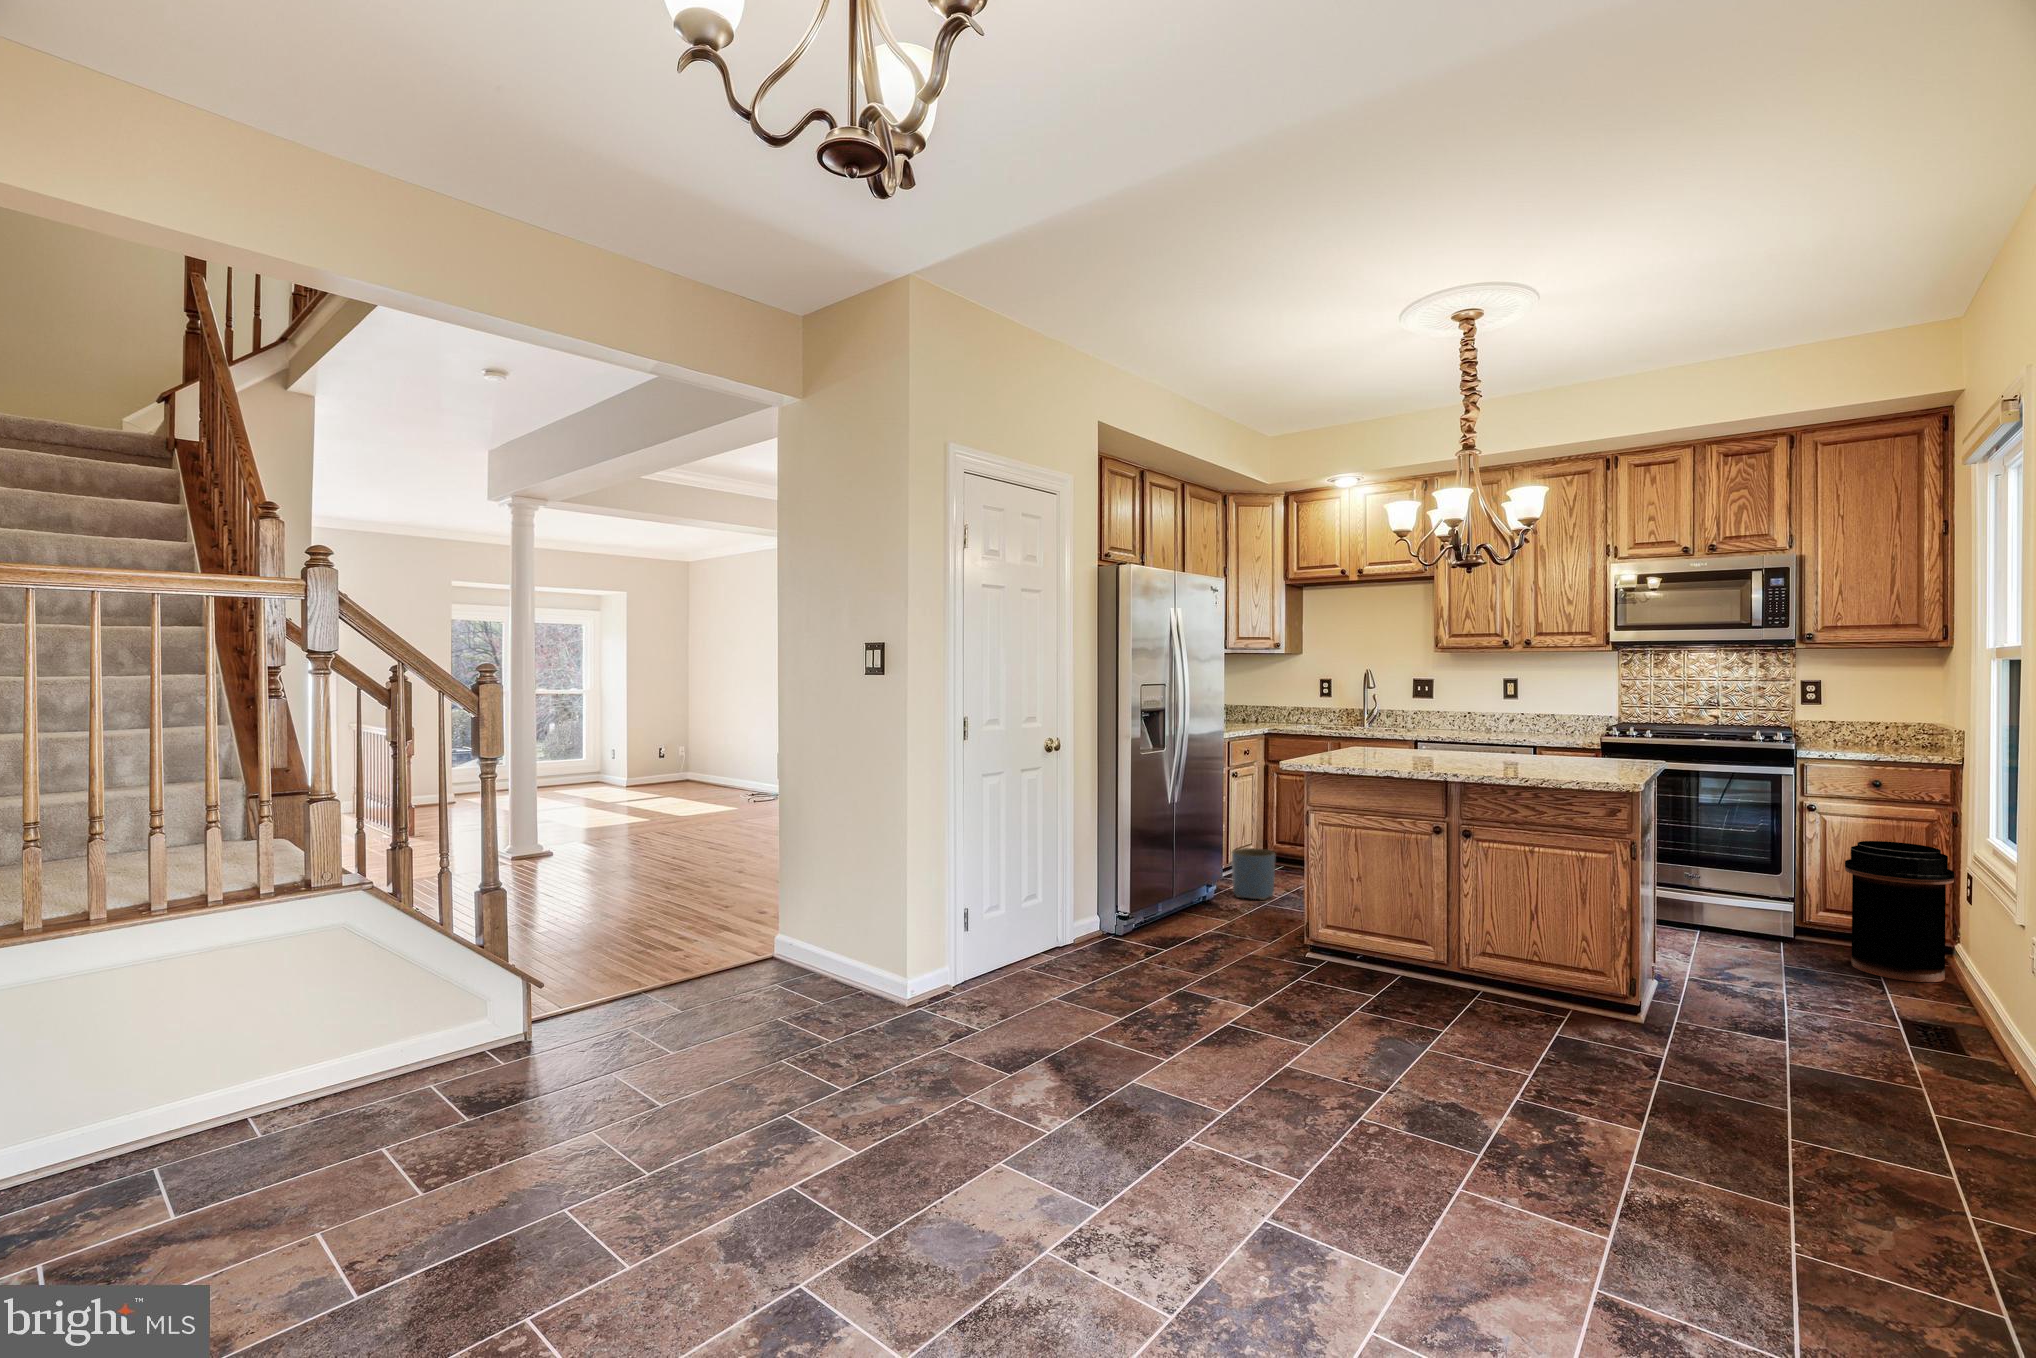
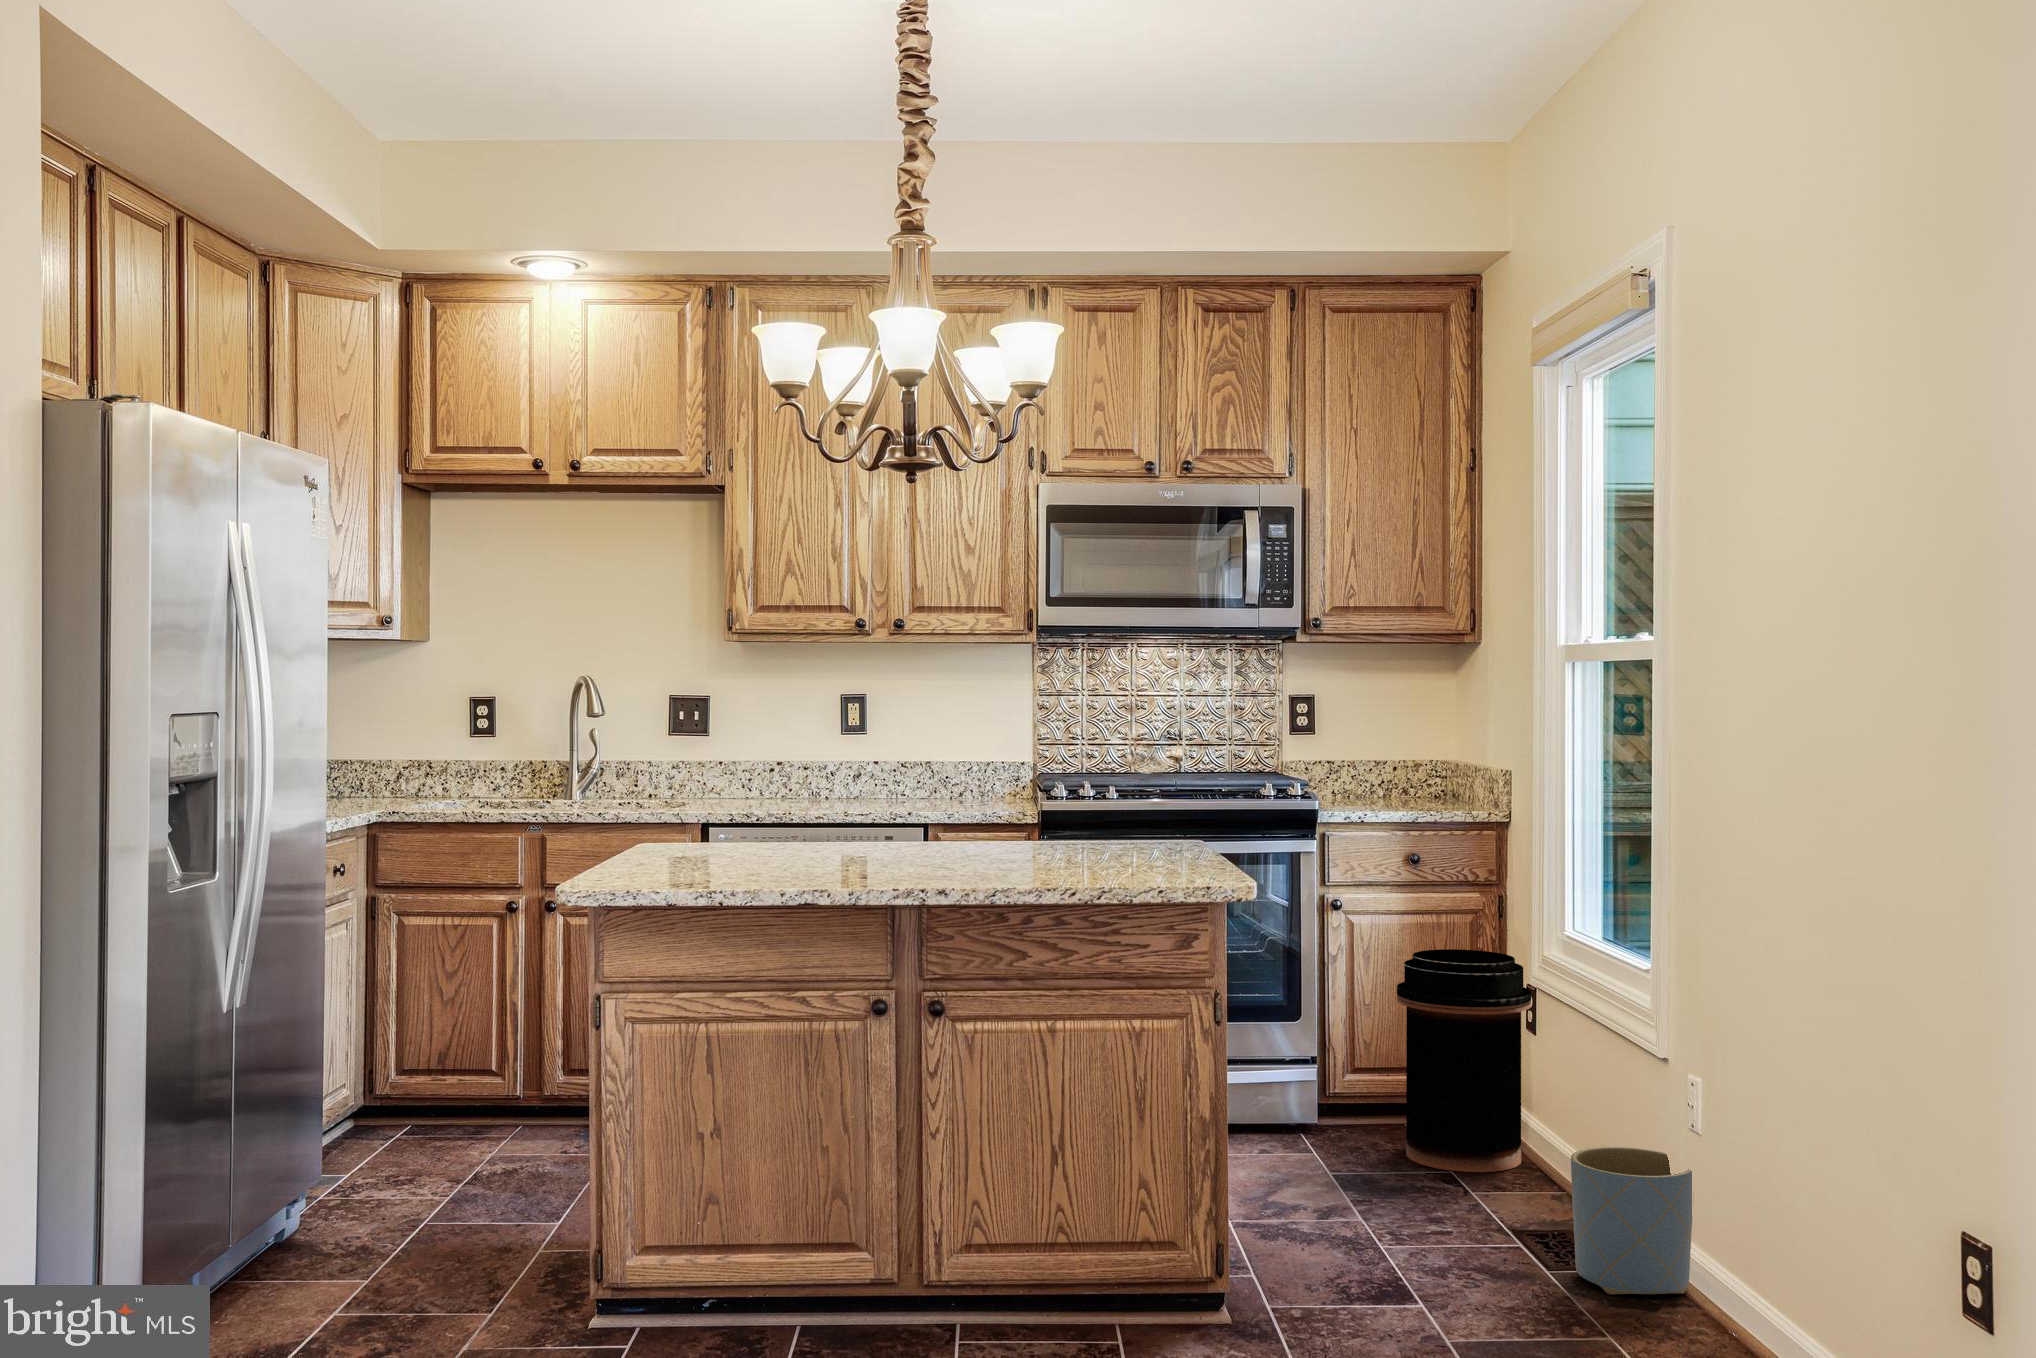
planter: present [1232,848,1275,900] -> present [1571,1147,1692,1294]

